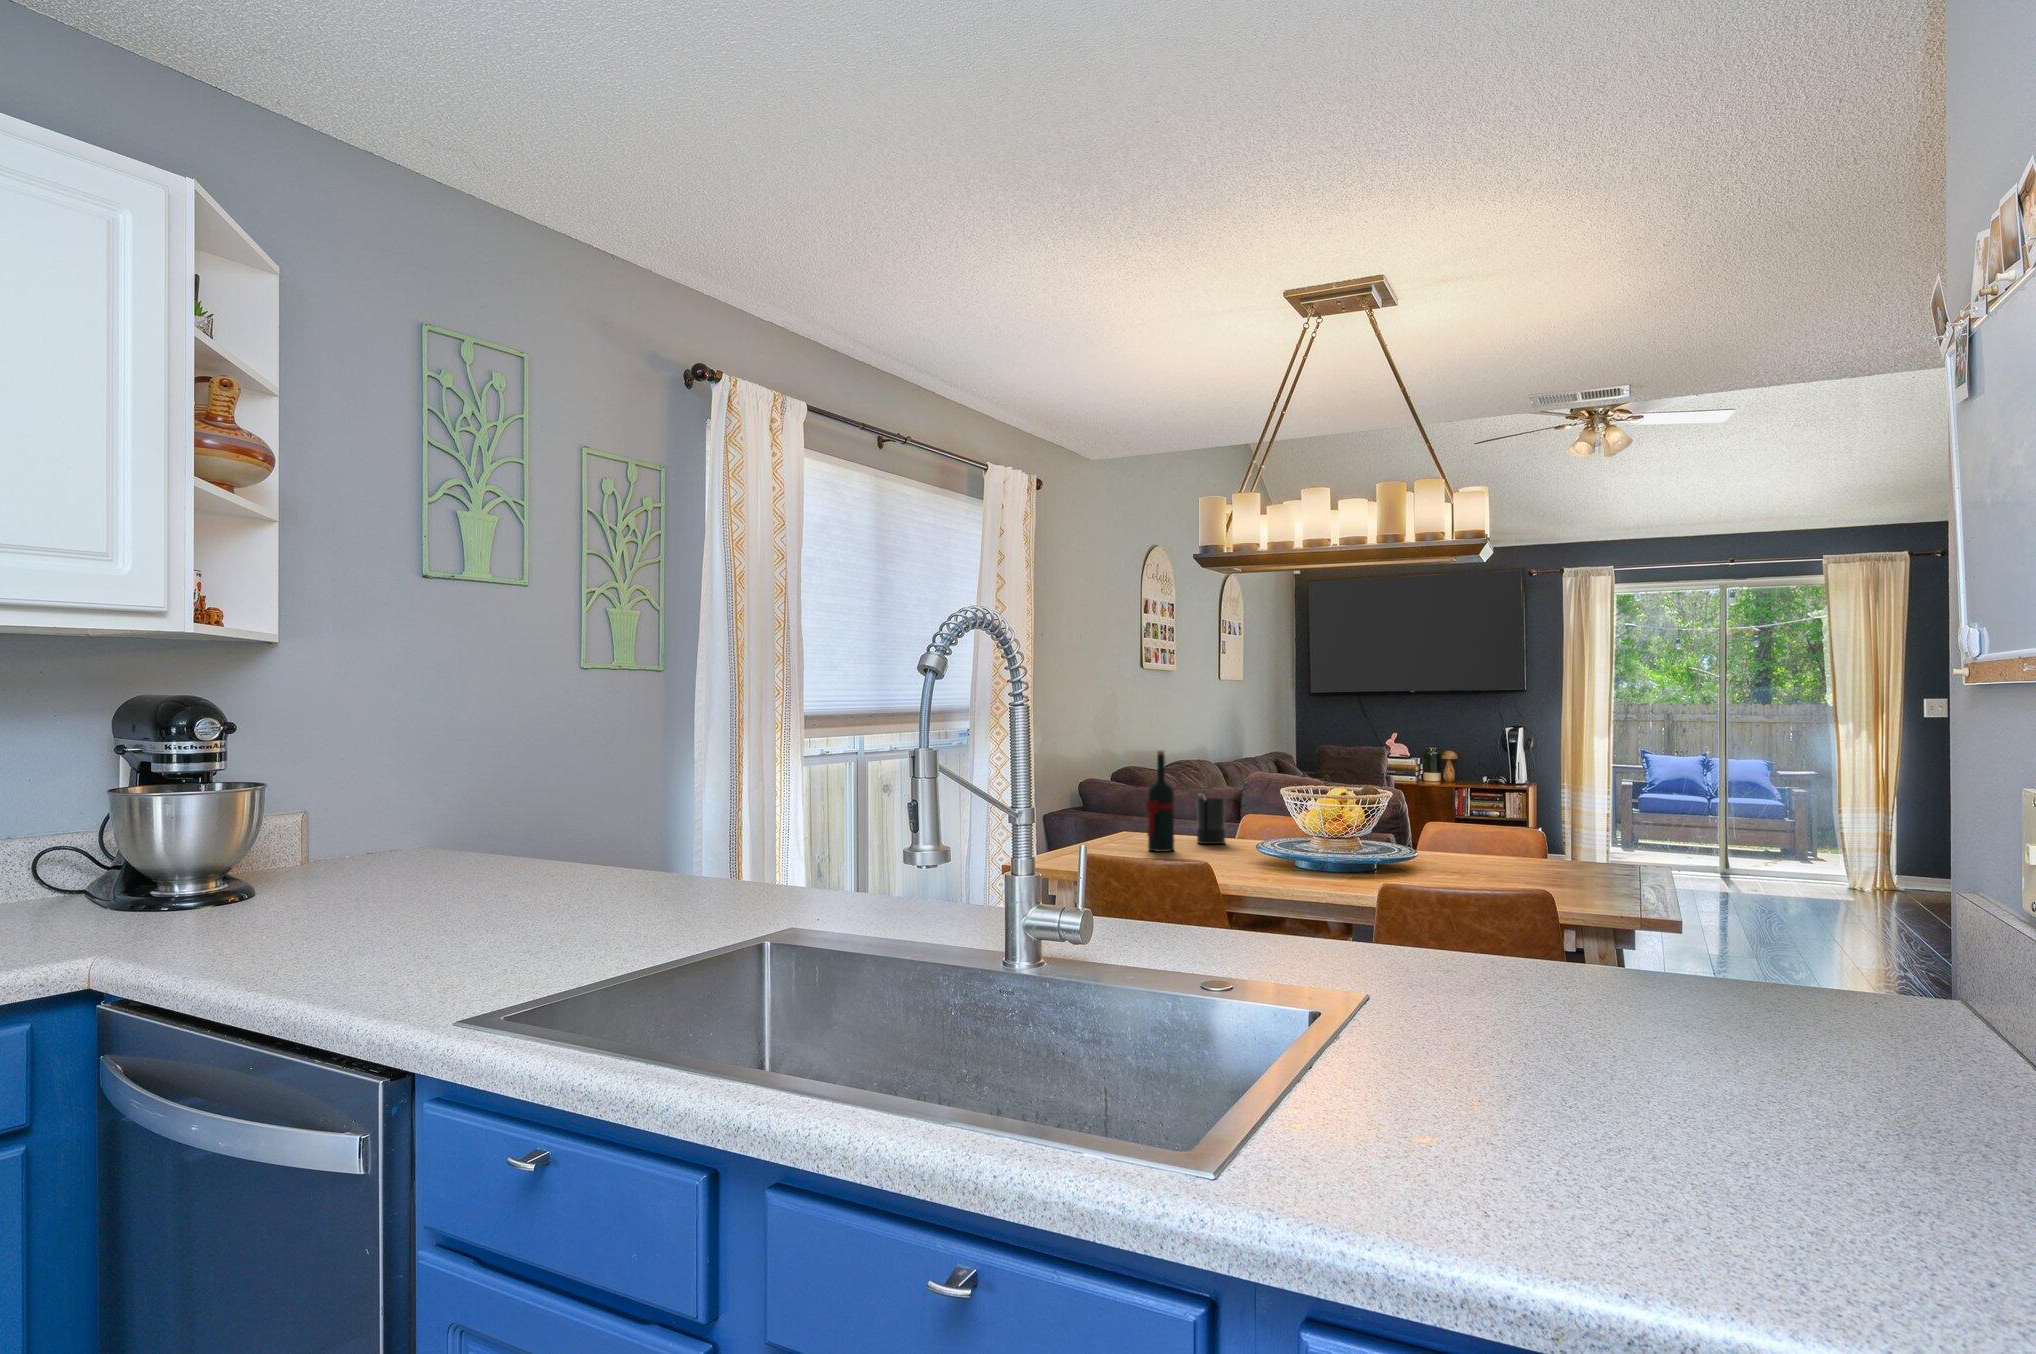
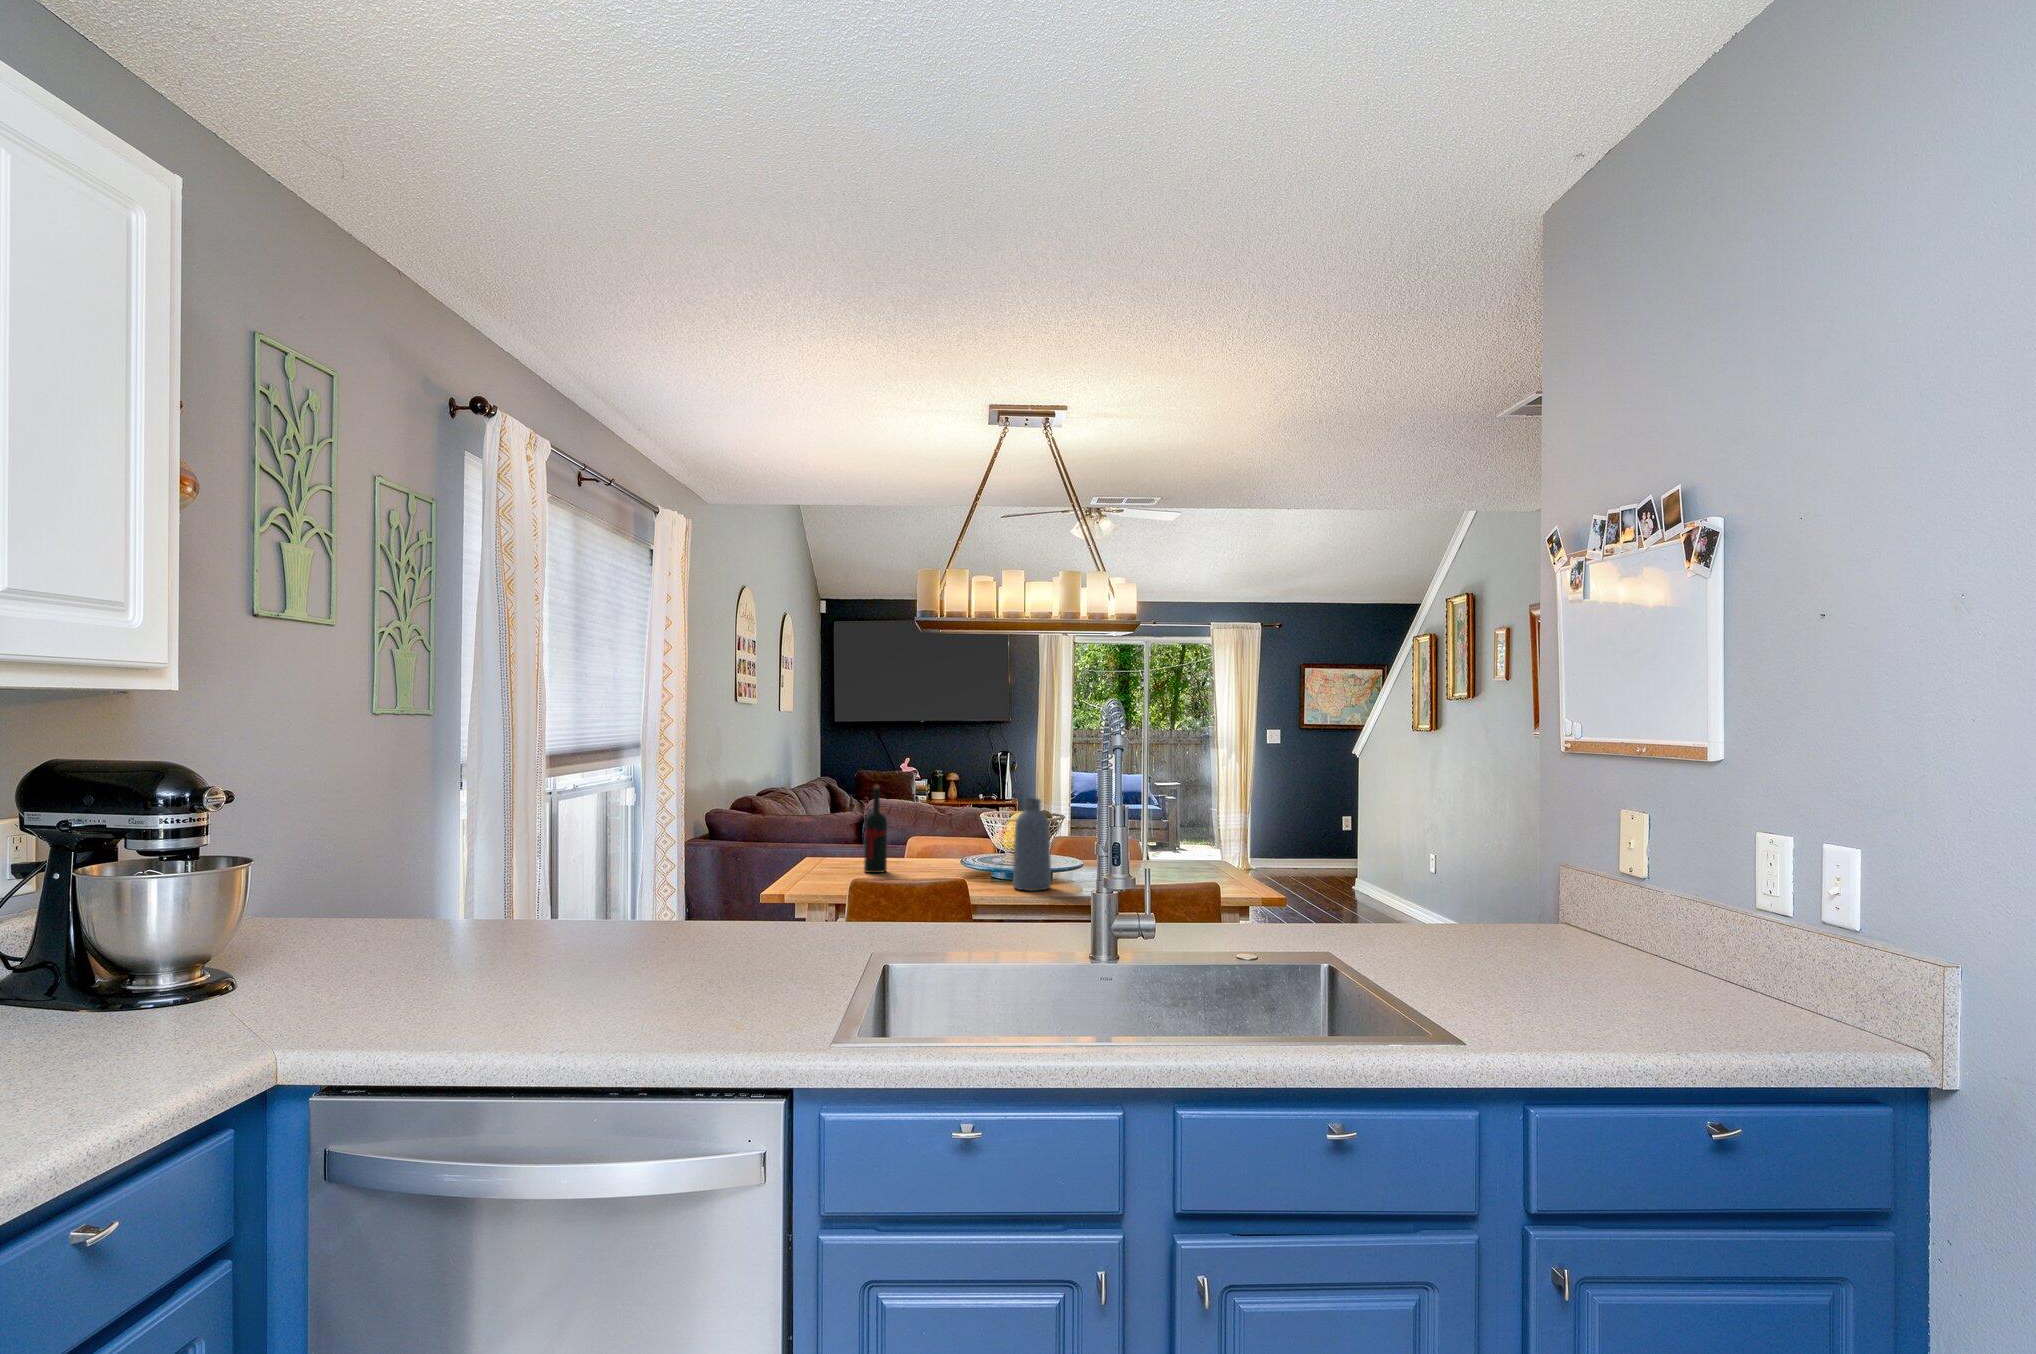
vase: none [1284,767,1334,883] -> present [1013,798,1051,891]
candle: present [1197,798,1225,844] -> none [891,821,917,864]

